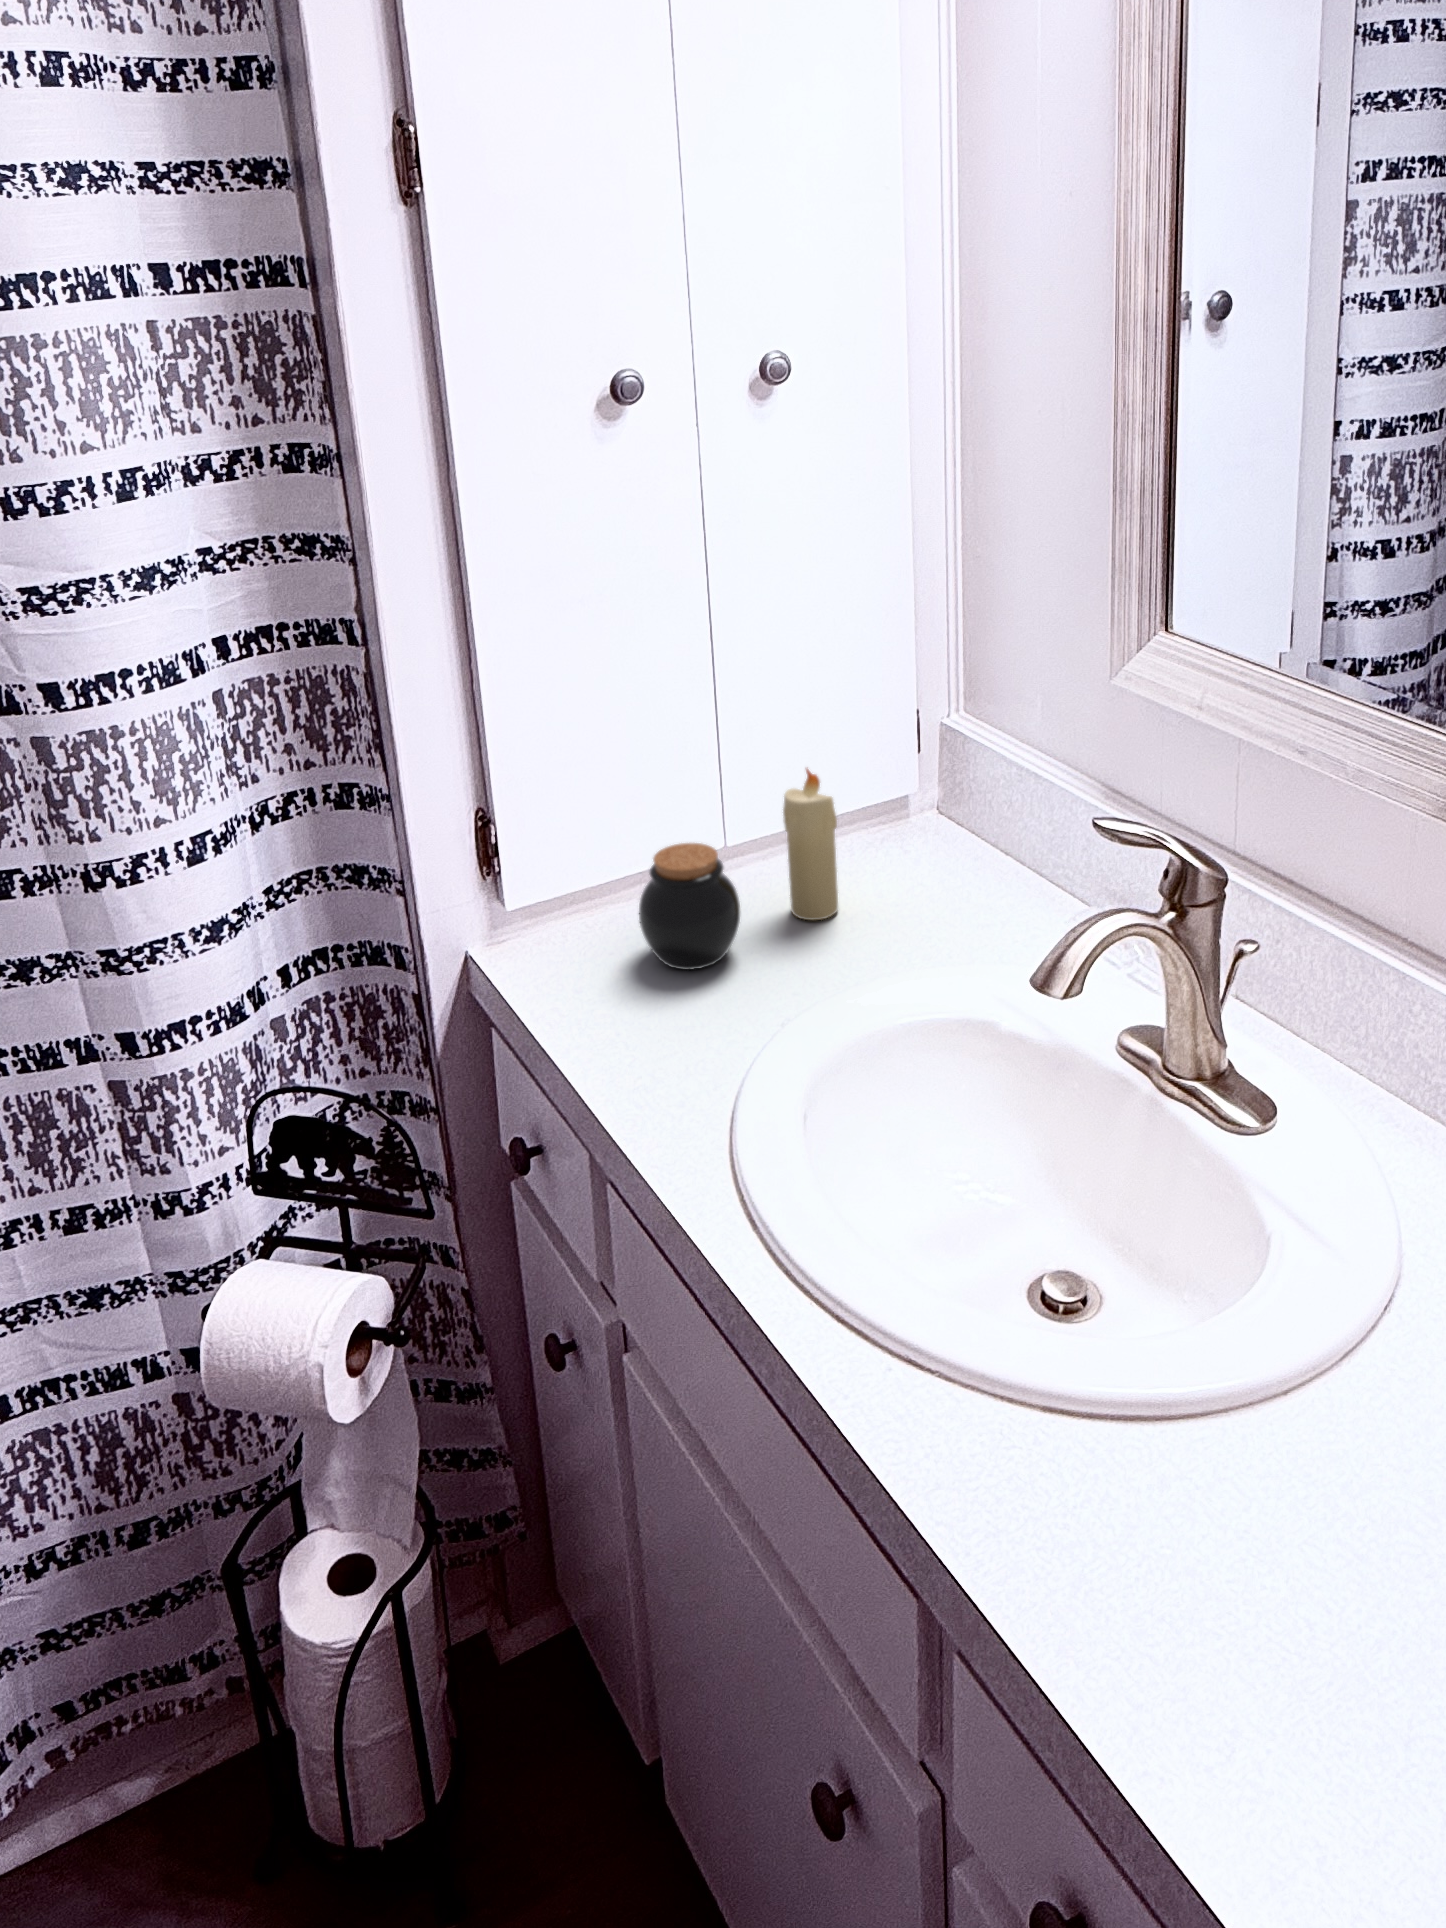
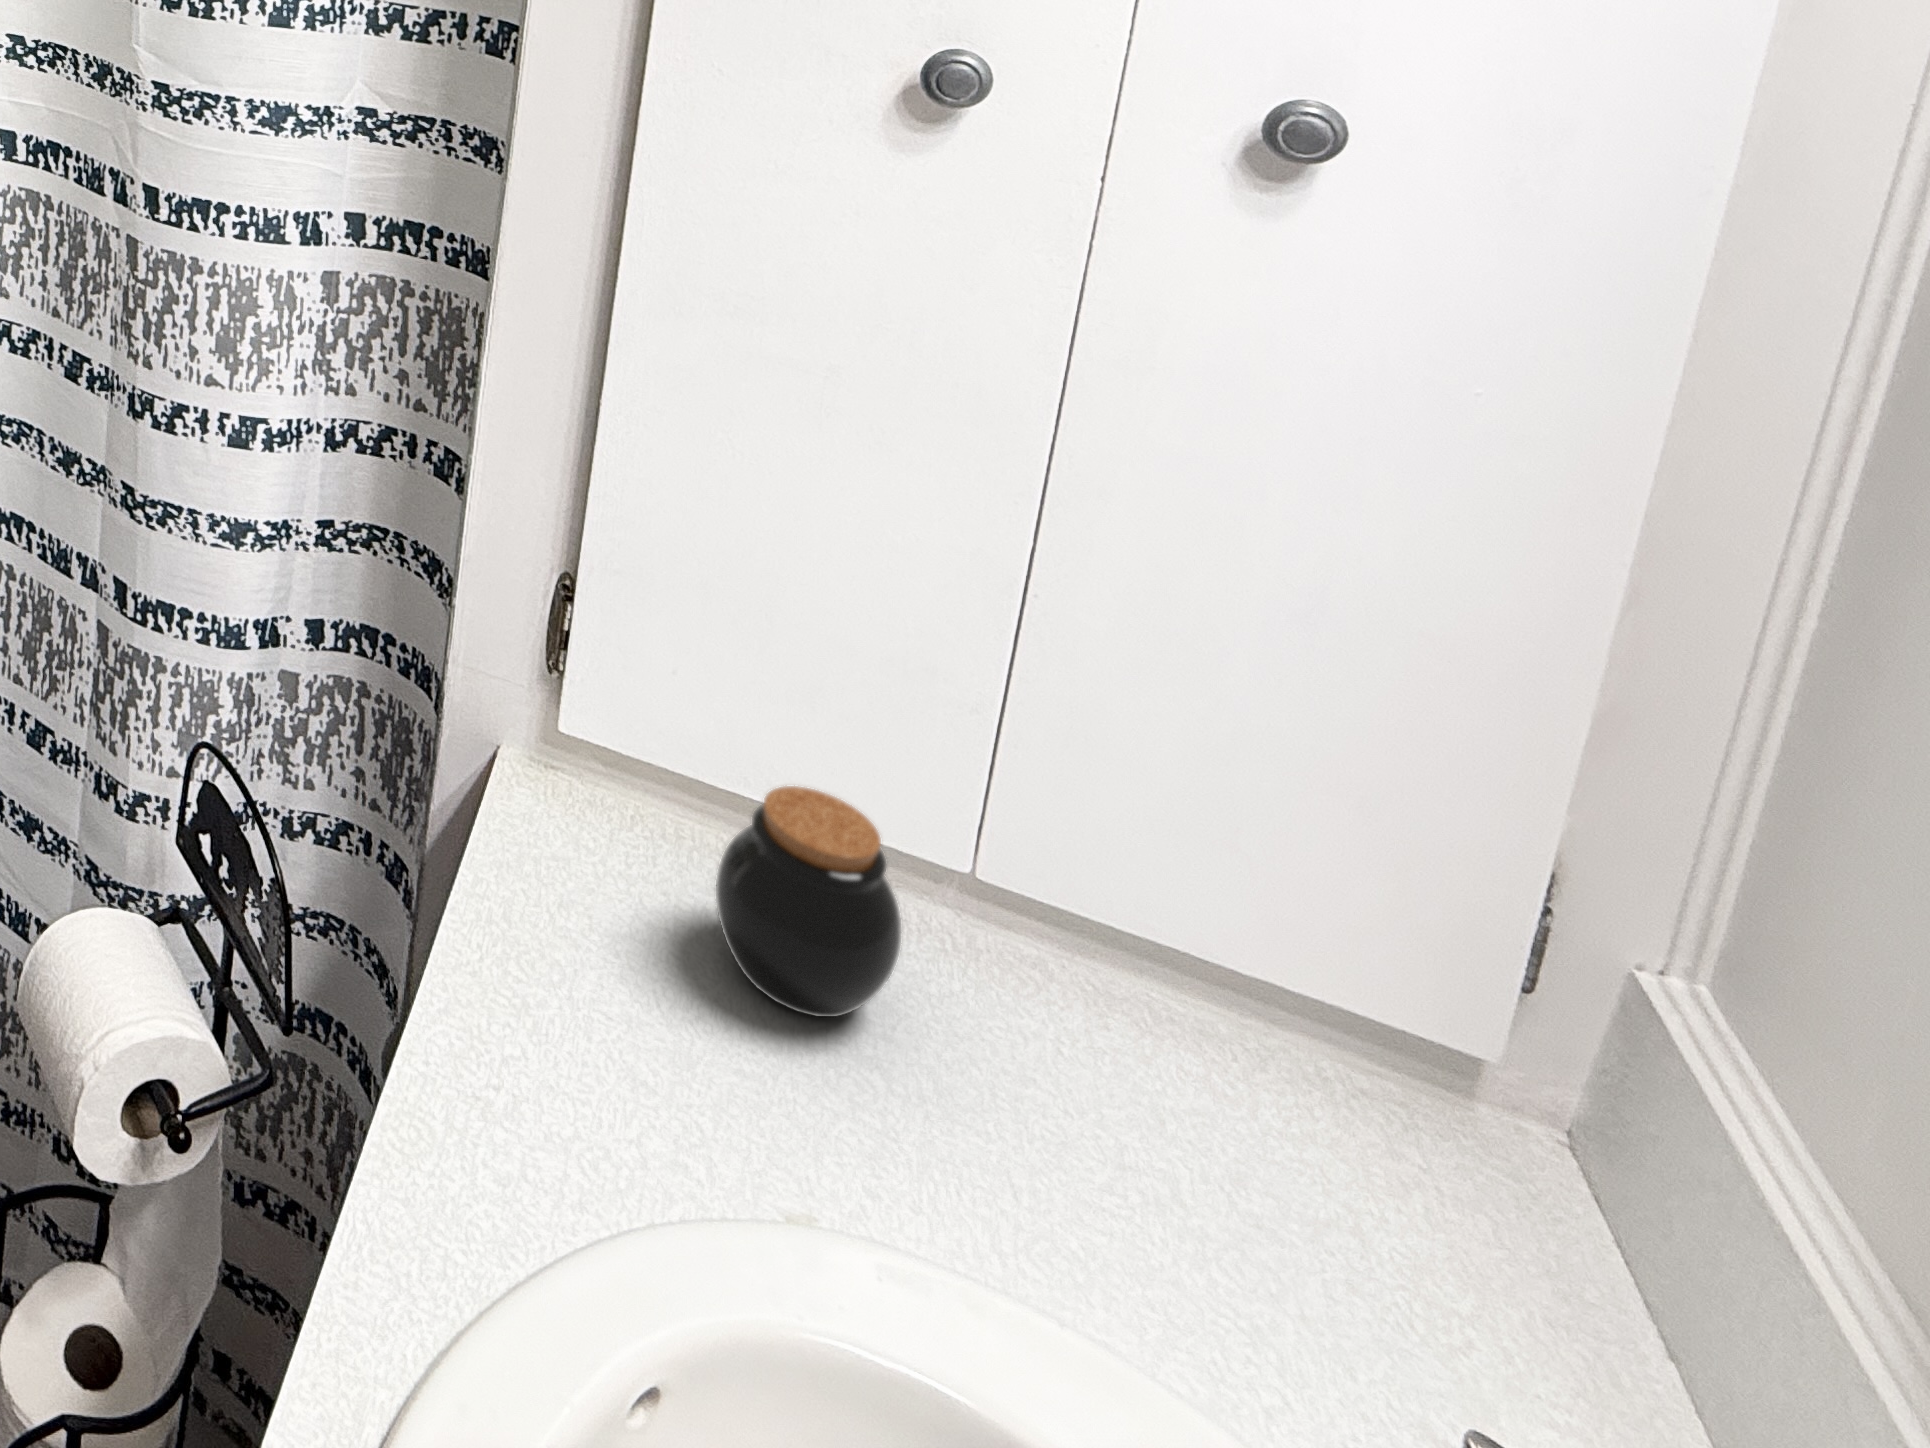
candle: present [783,769,838,920] -> none [1031,825,1173,1111]

